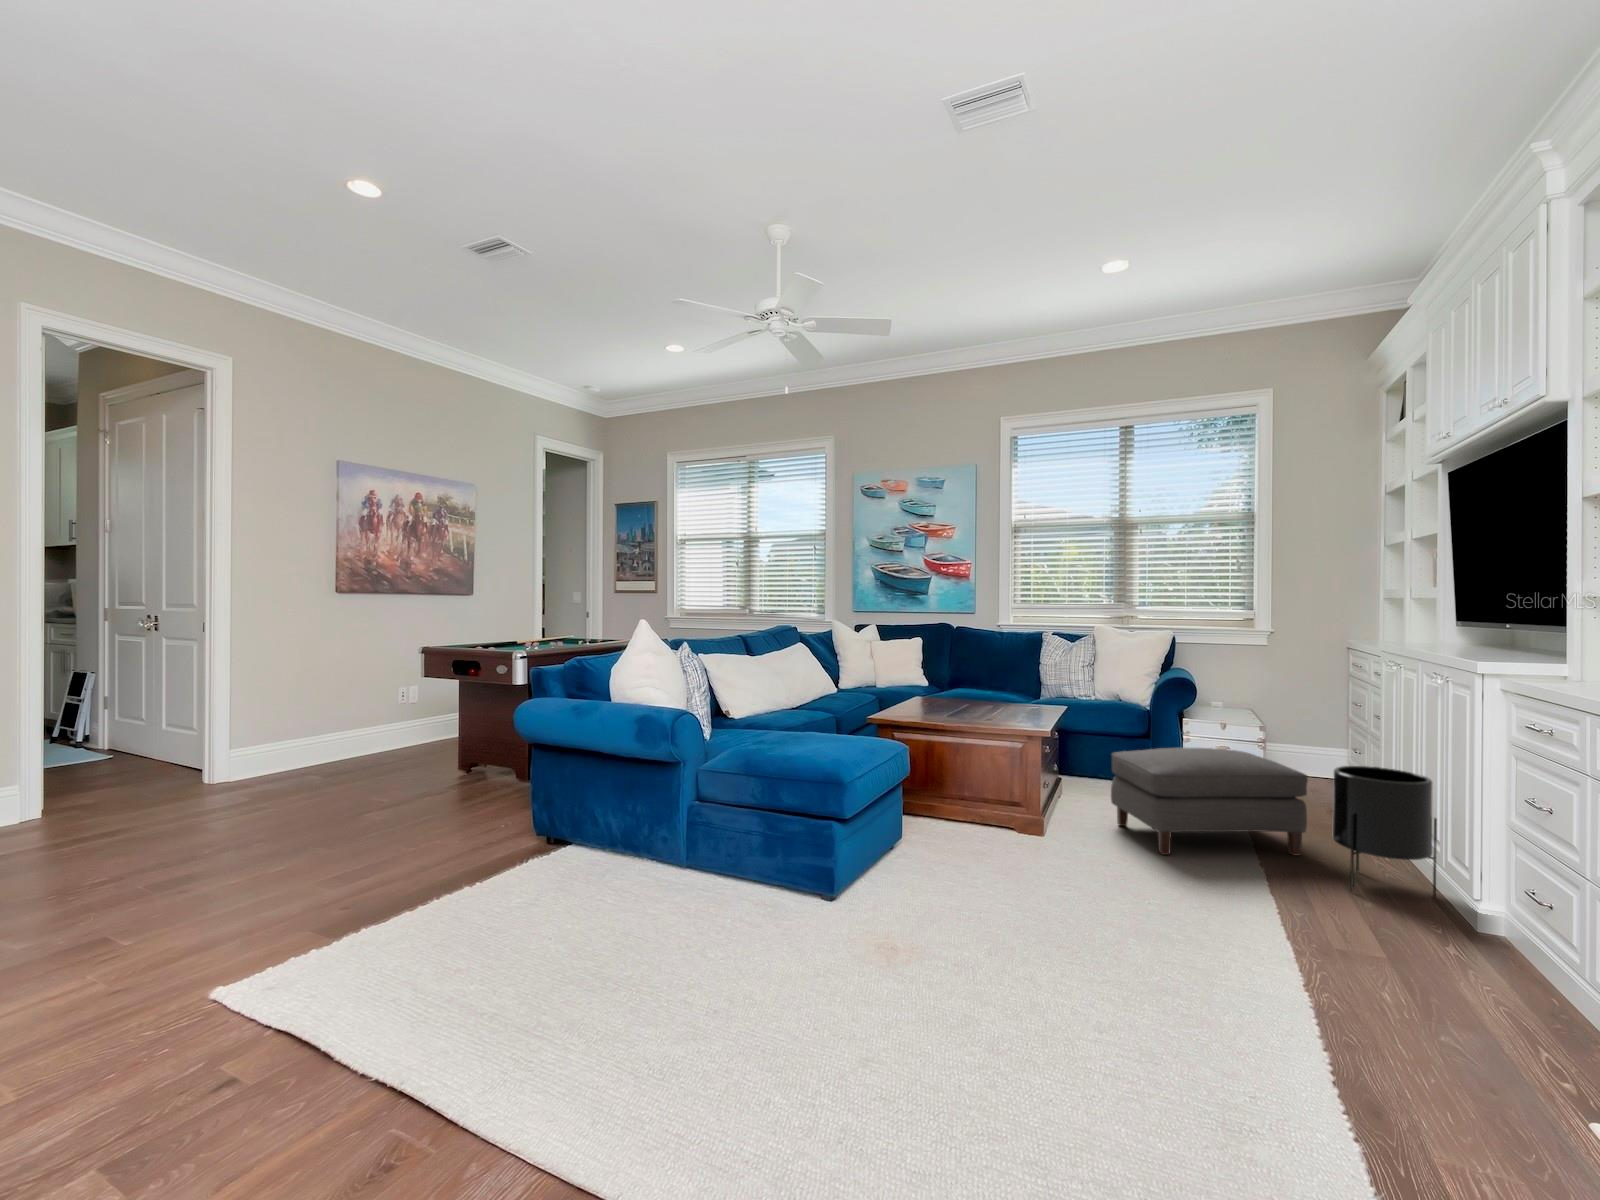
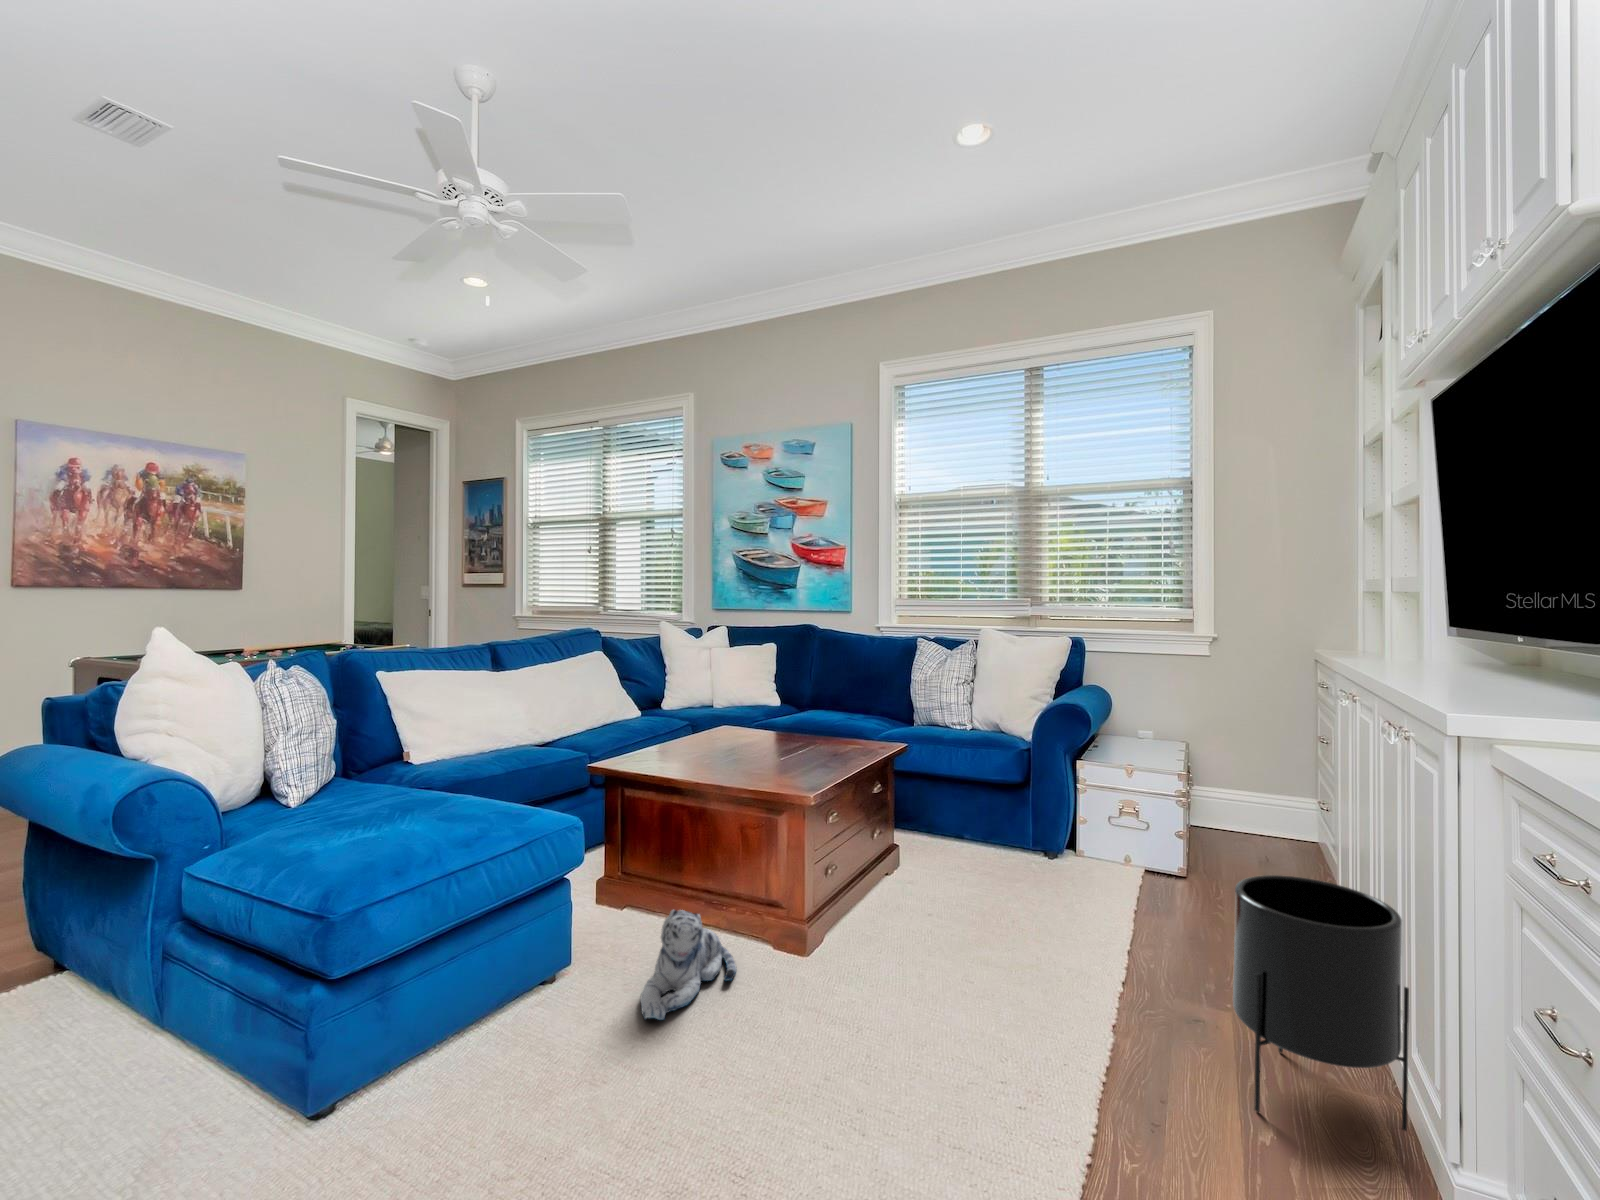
ottoman: present [1111,748,1308,855] -> none [932,819,1210,1006]
plush toy: none [954,799,1005,862] -> present [640,910,736,1020]

